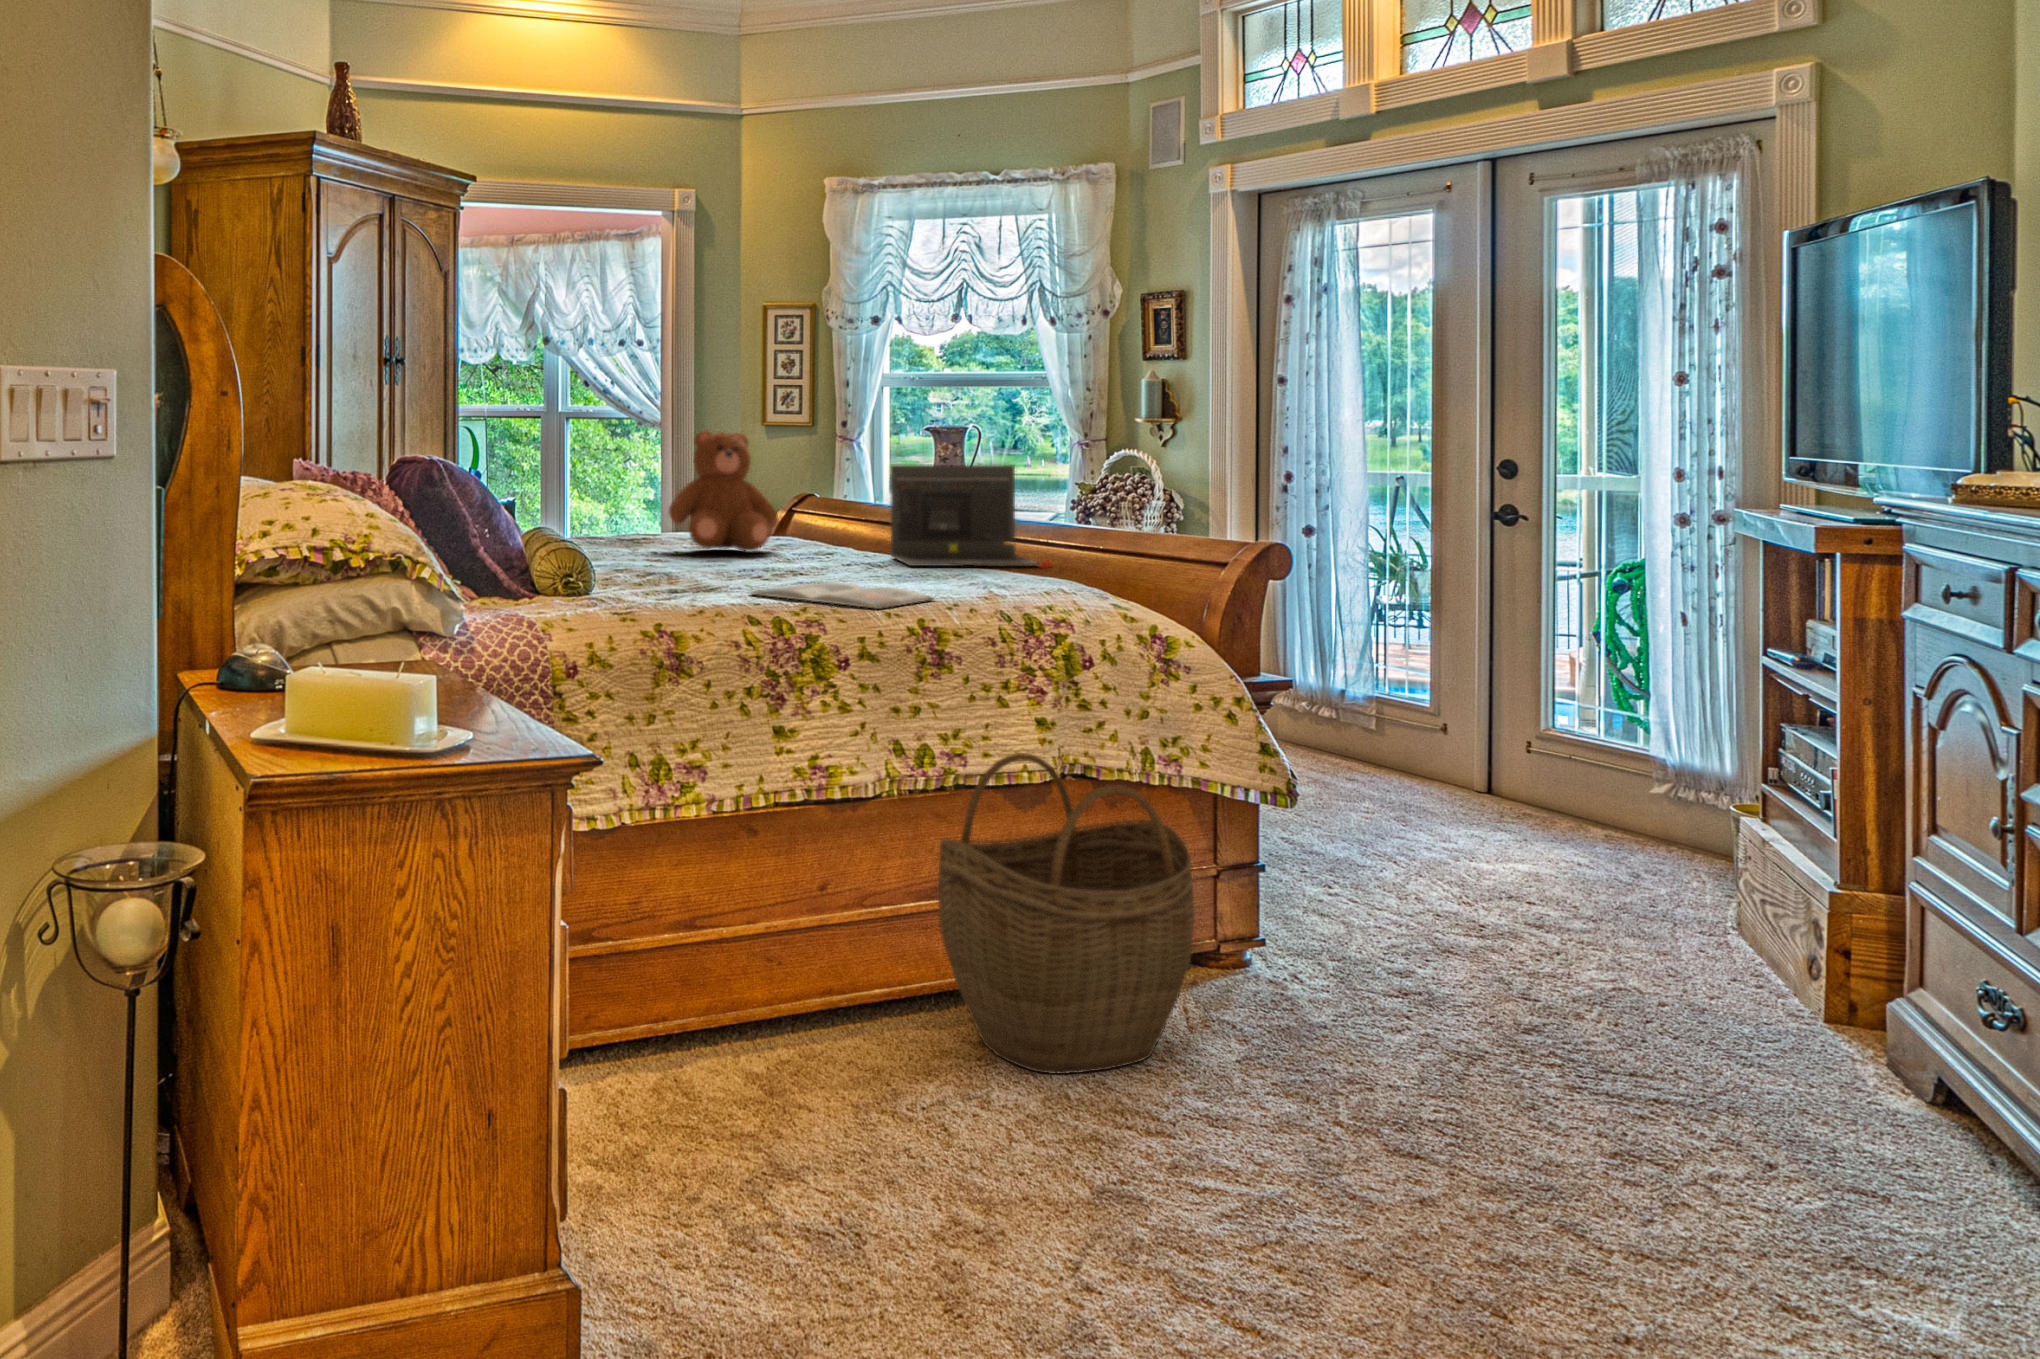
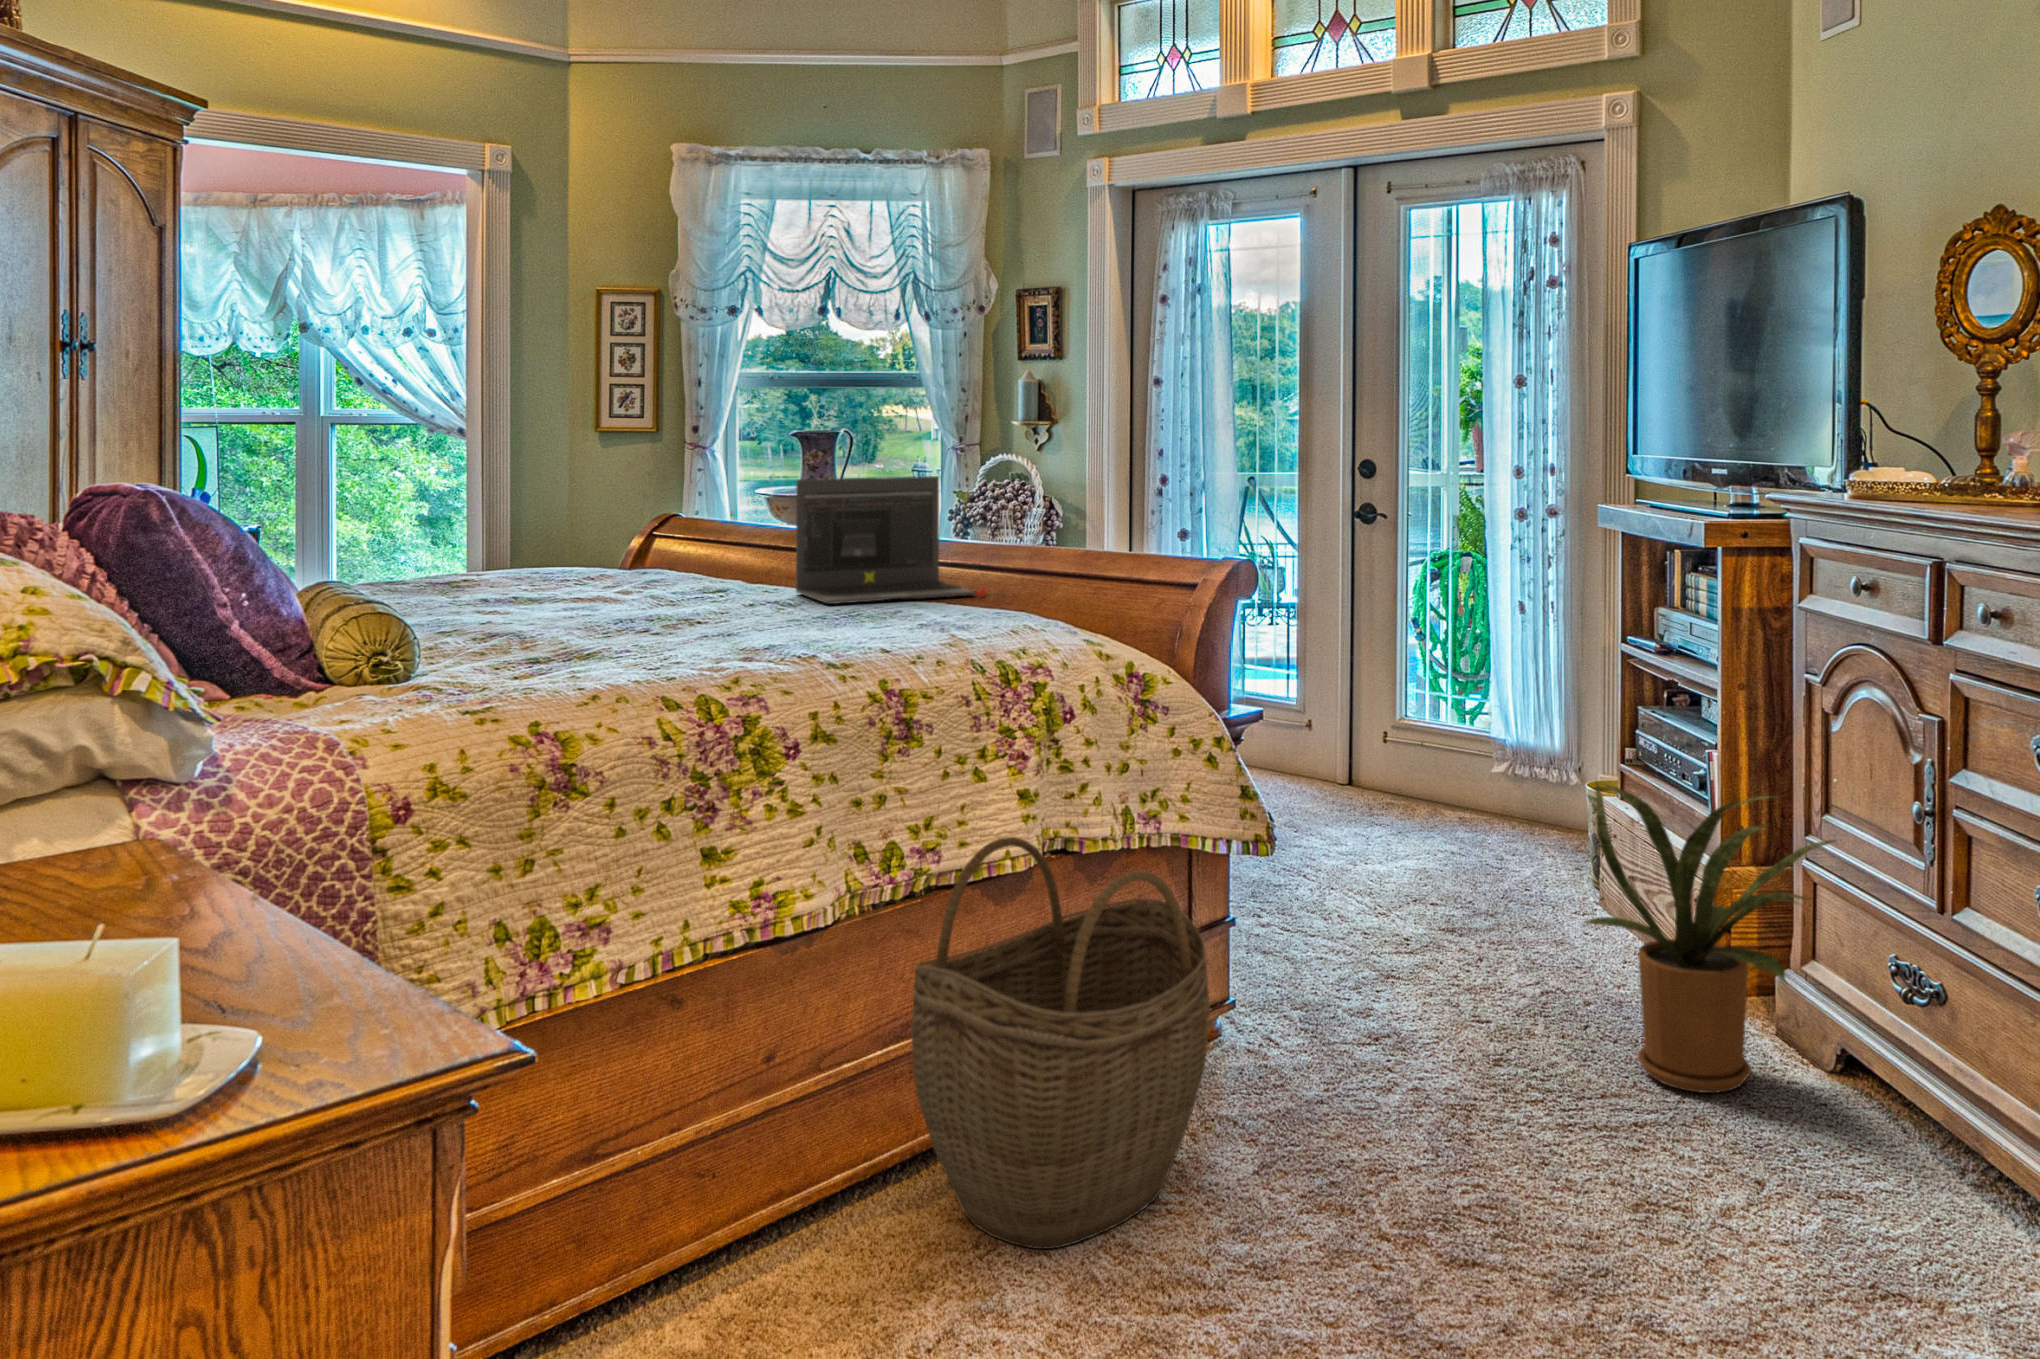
teddy bear: present [668,430,778,551] -> none [501,440,651,597]
magazine: present [749,582,933,609] -> none [645,636,892,671]
house plant: none [1628,771,1931,1095] -> present [1585,783,1835,1093]

